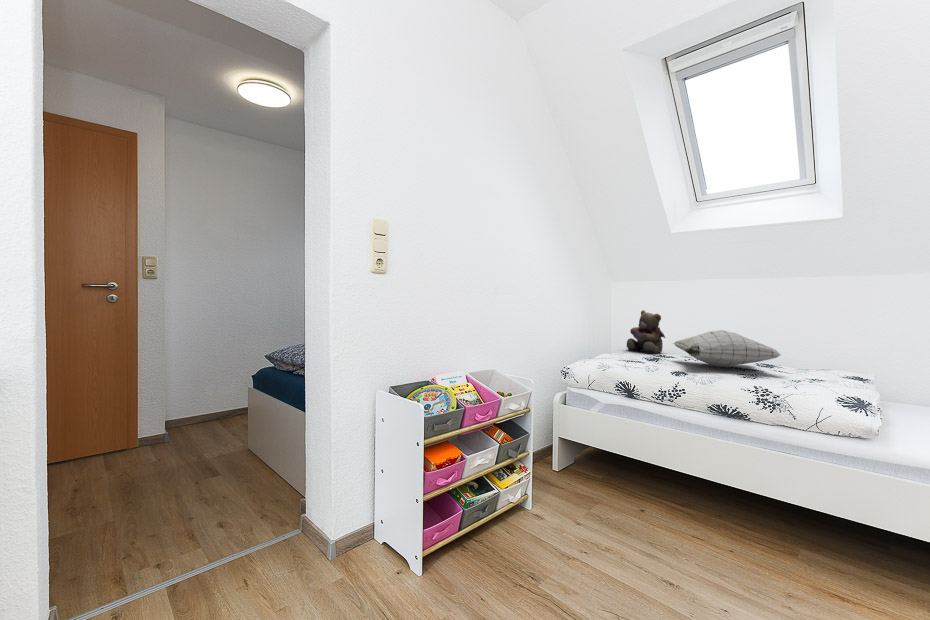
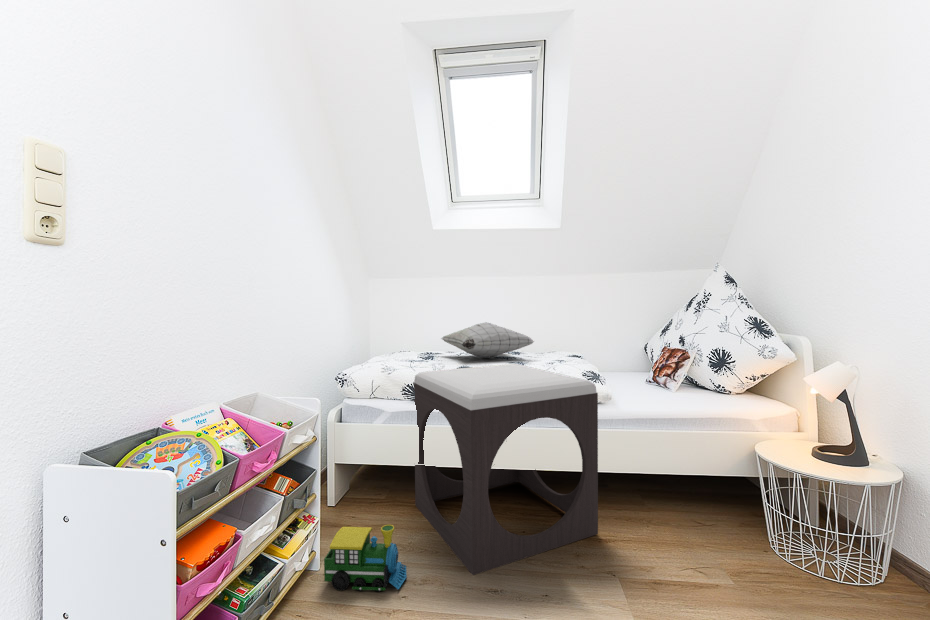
teddy bear: present [627,310,665,354] -> none [389,306,427,351]
footstool: none [626,372,838,586] -> present [414,364,598,575]
toy train: none [529,483,596,545] -> present [324,525,407,592]

